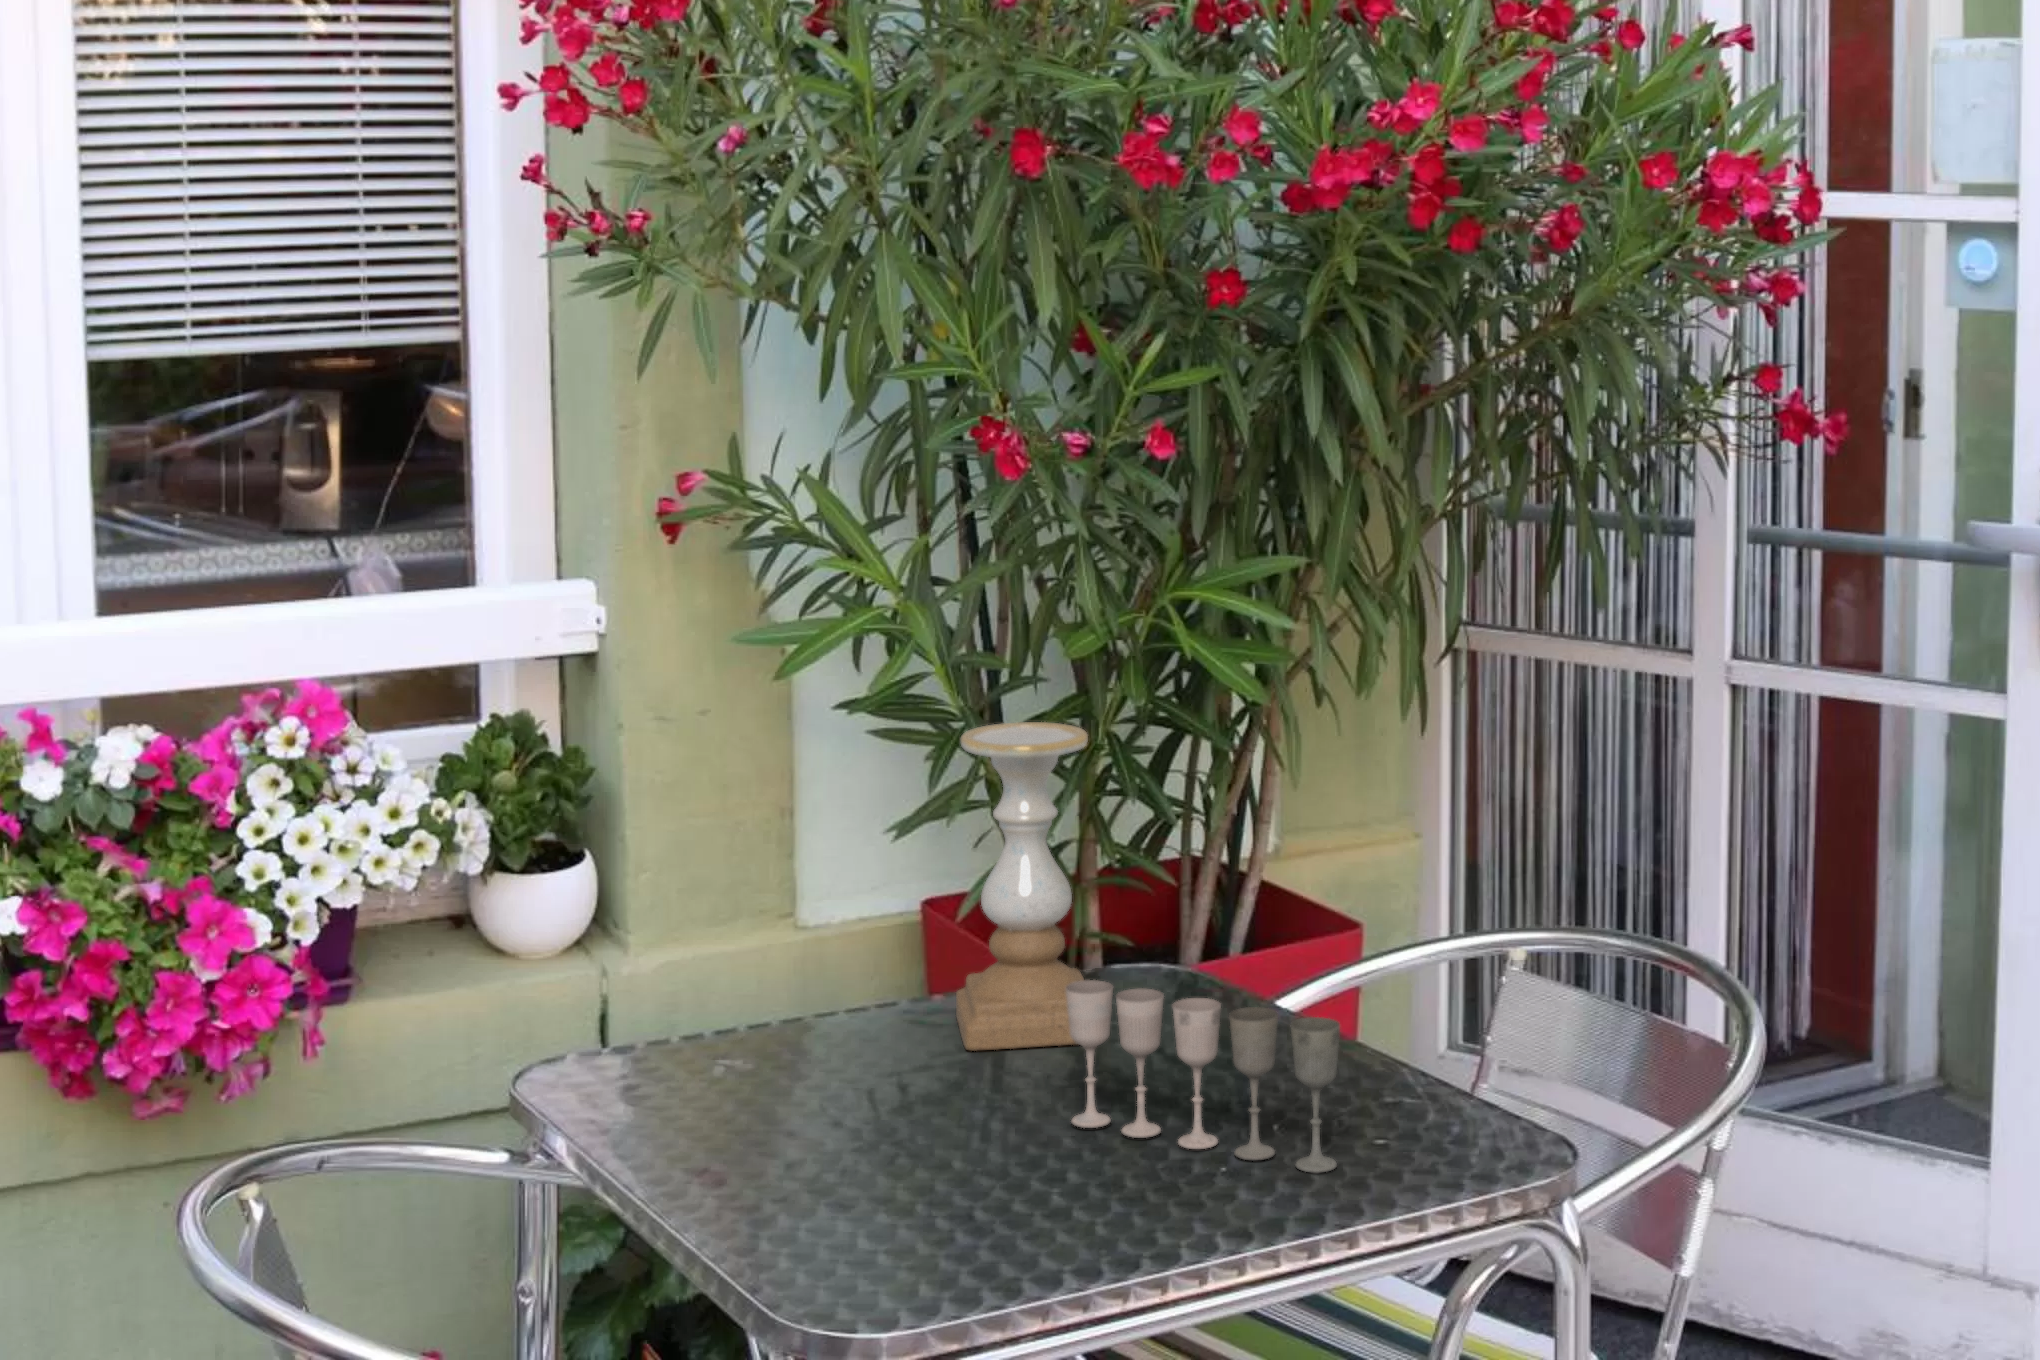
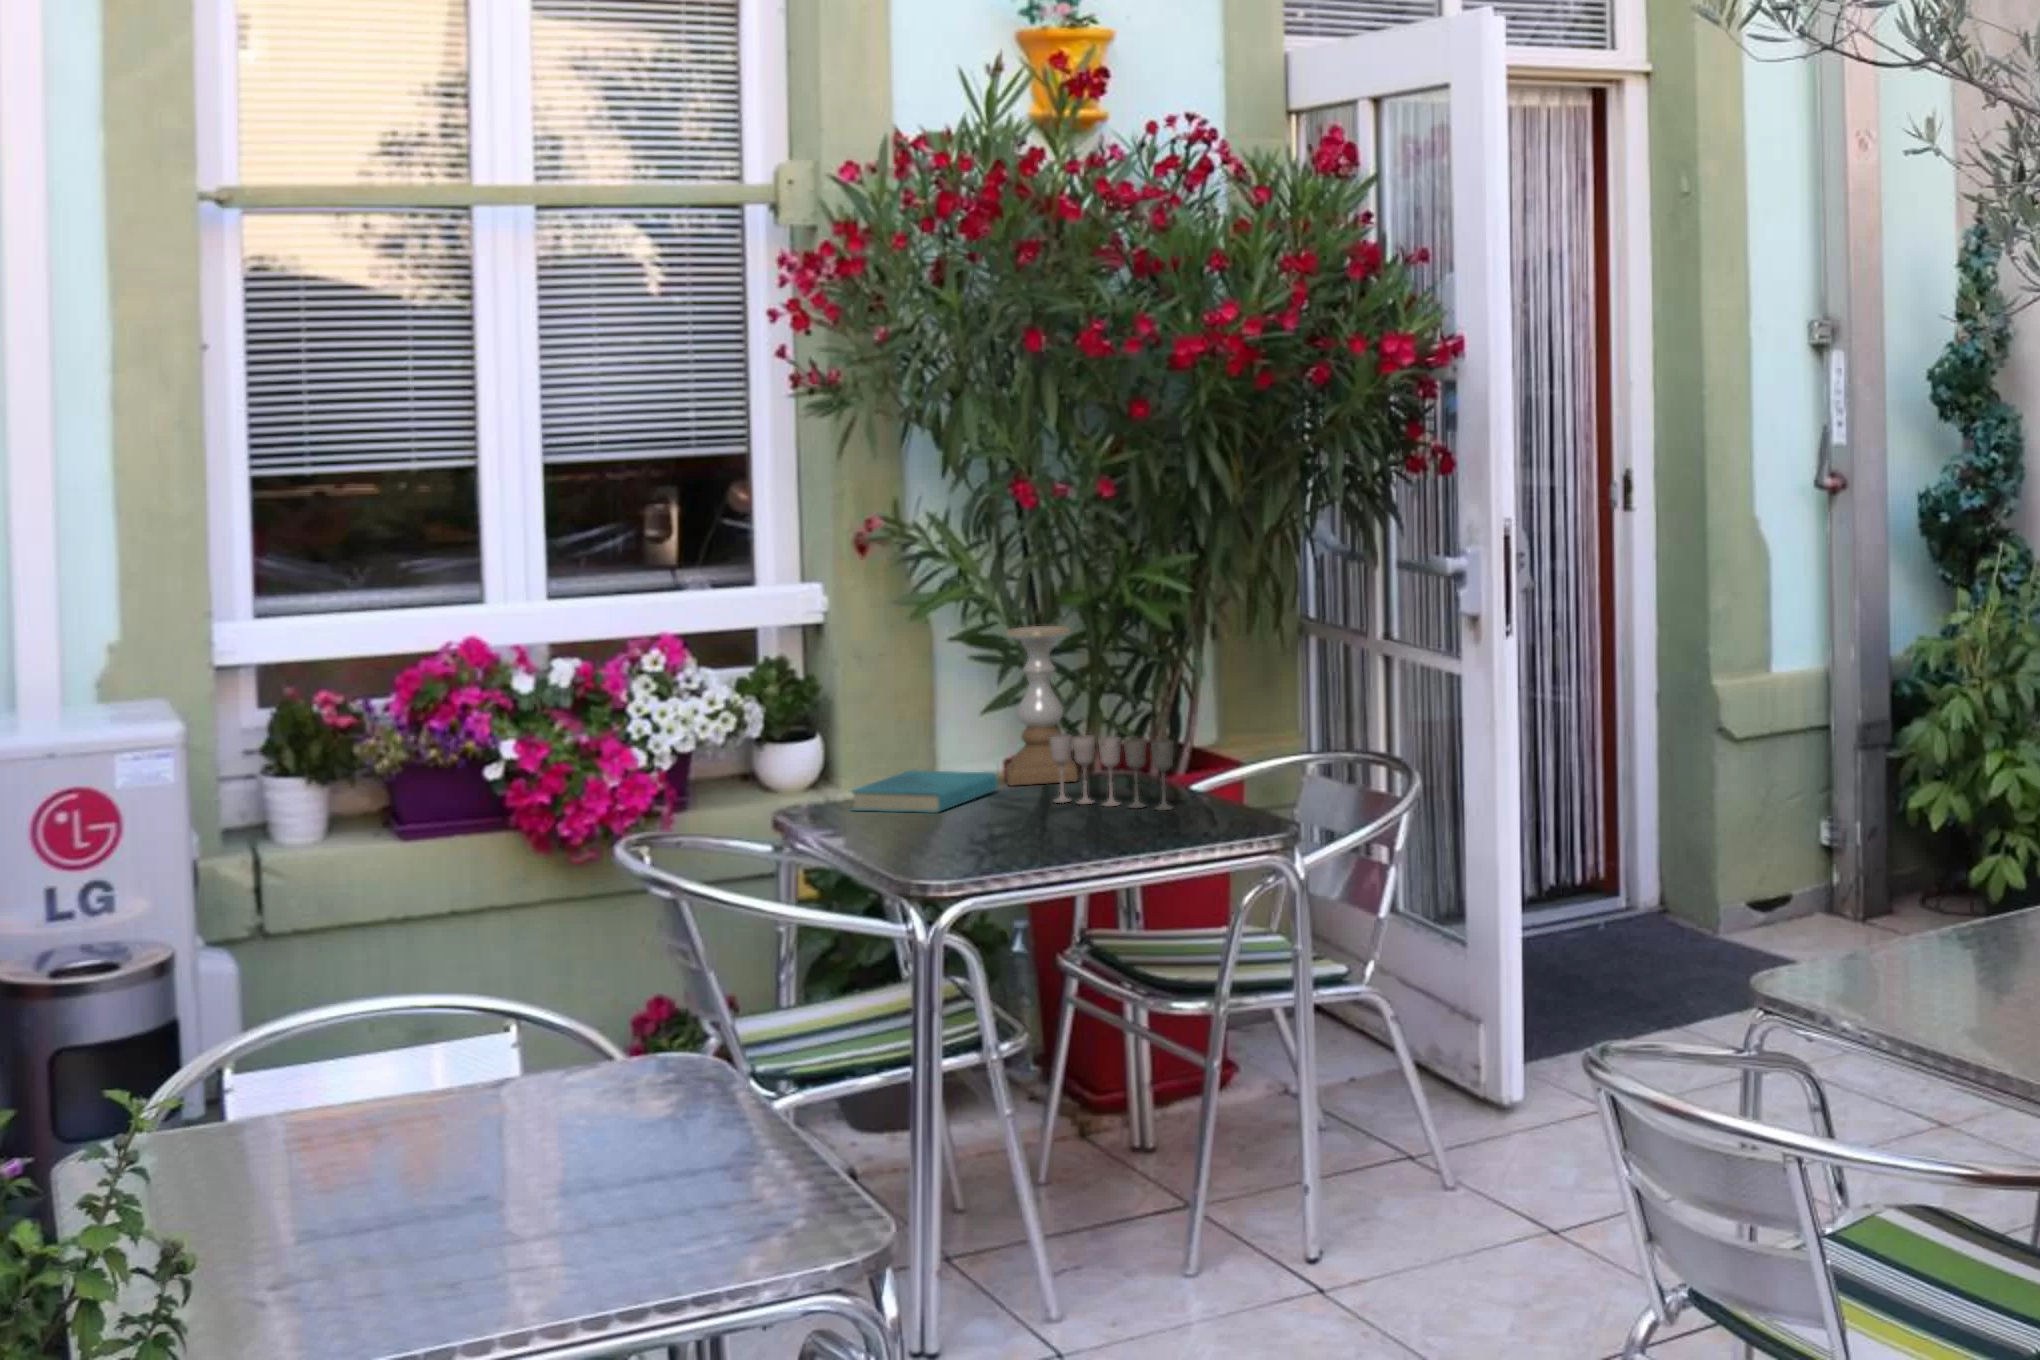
book: none [652,1019,949,1153] -> present [849,770,997,813]

